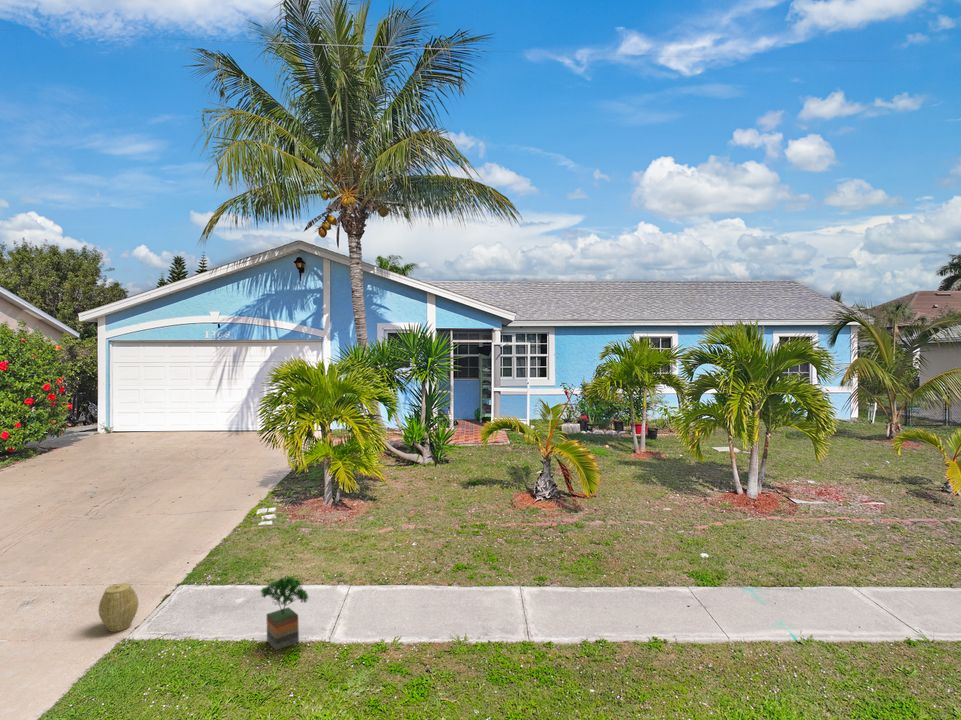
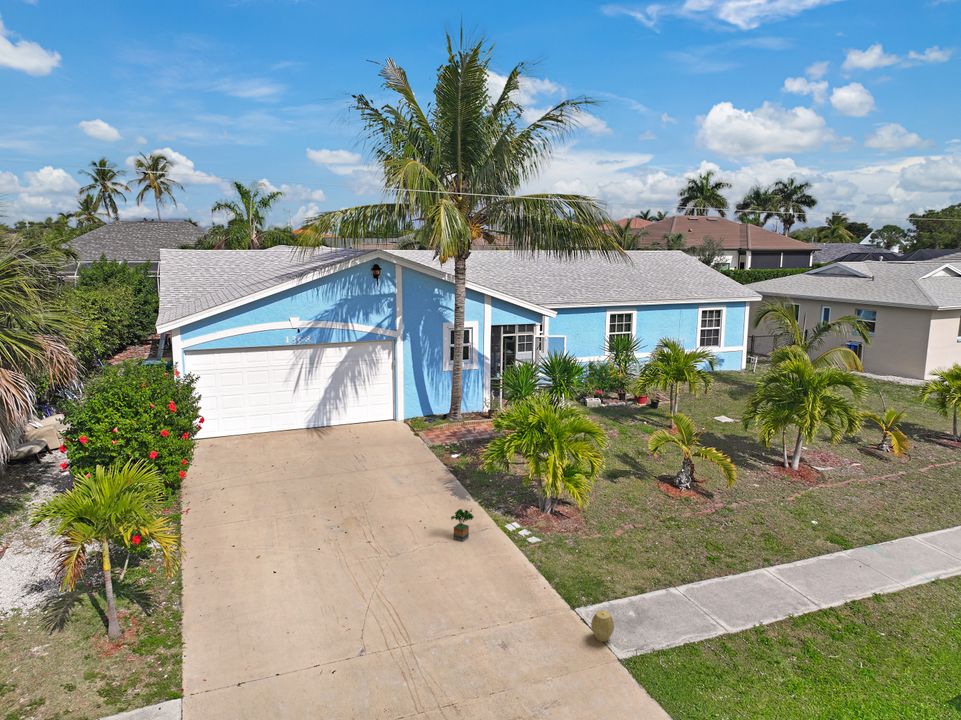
potted tree: present [261,577,308,650] -> present [451,509,474,542]

